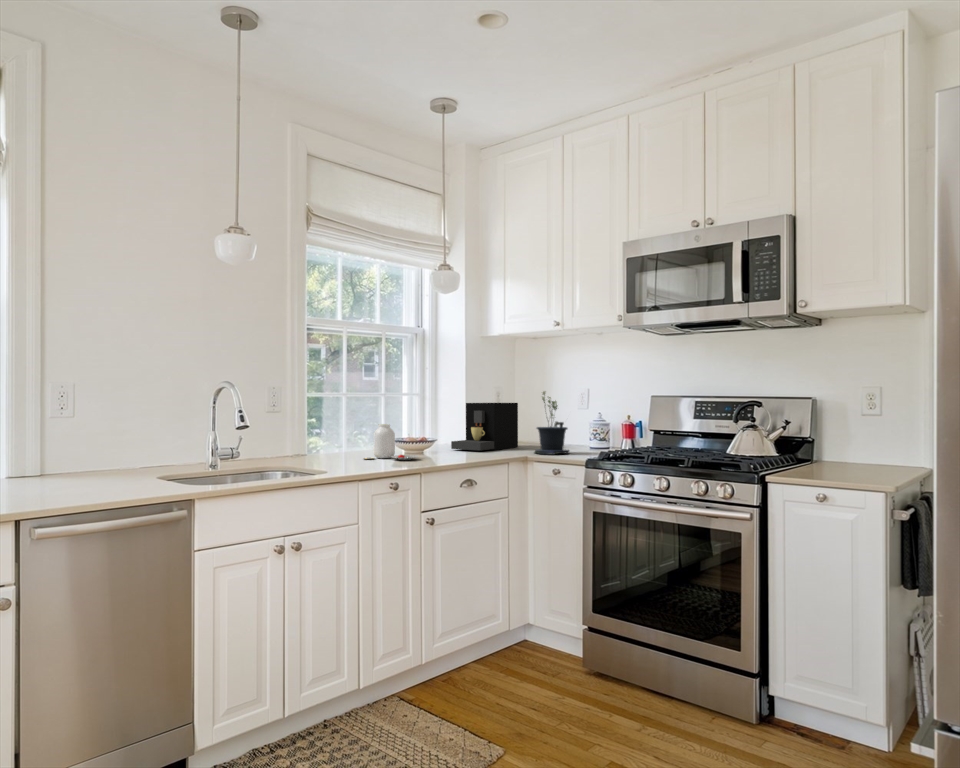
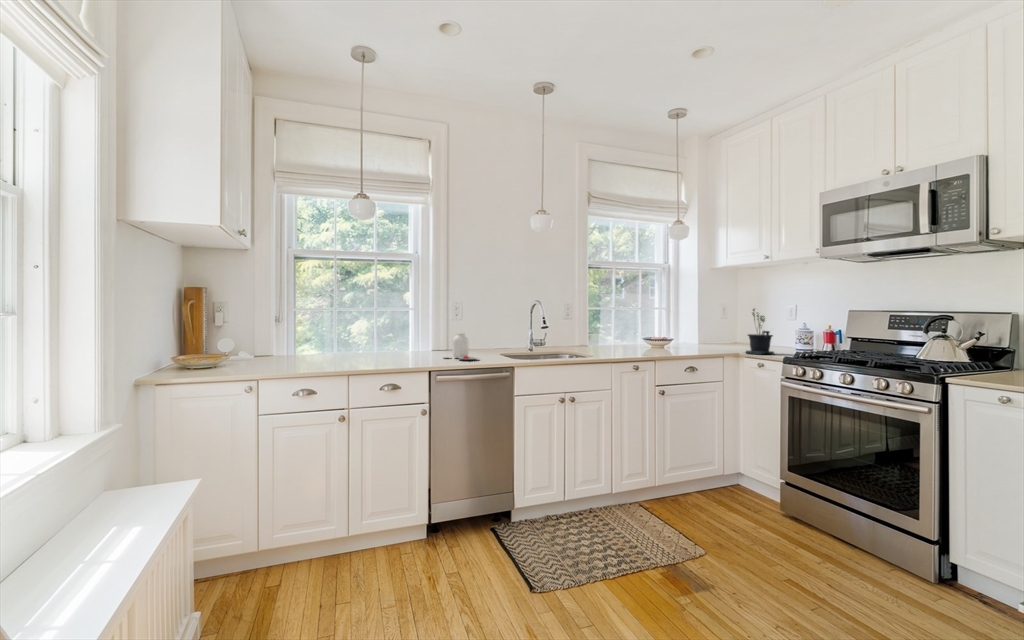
coffee maker: present [451,403,518,450] -> none [683,317,736,350]
jar: present [373,424,419,460] -> present [453,333,479,360]

